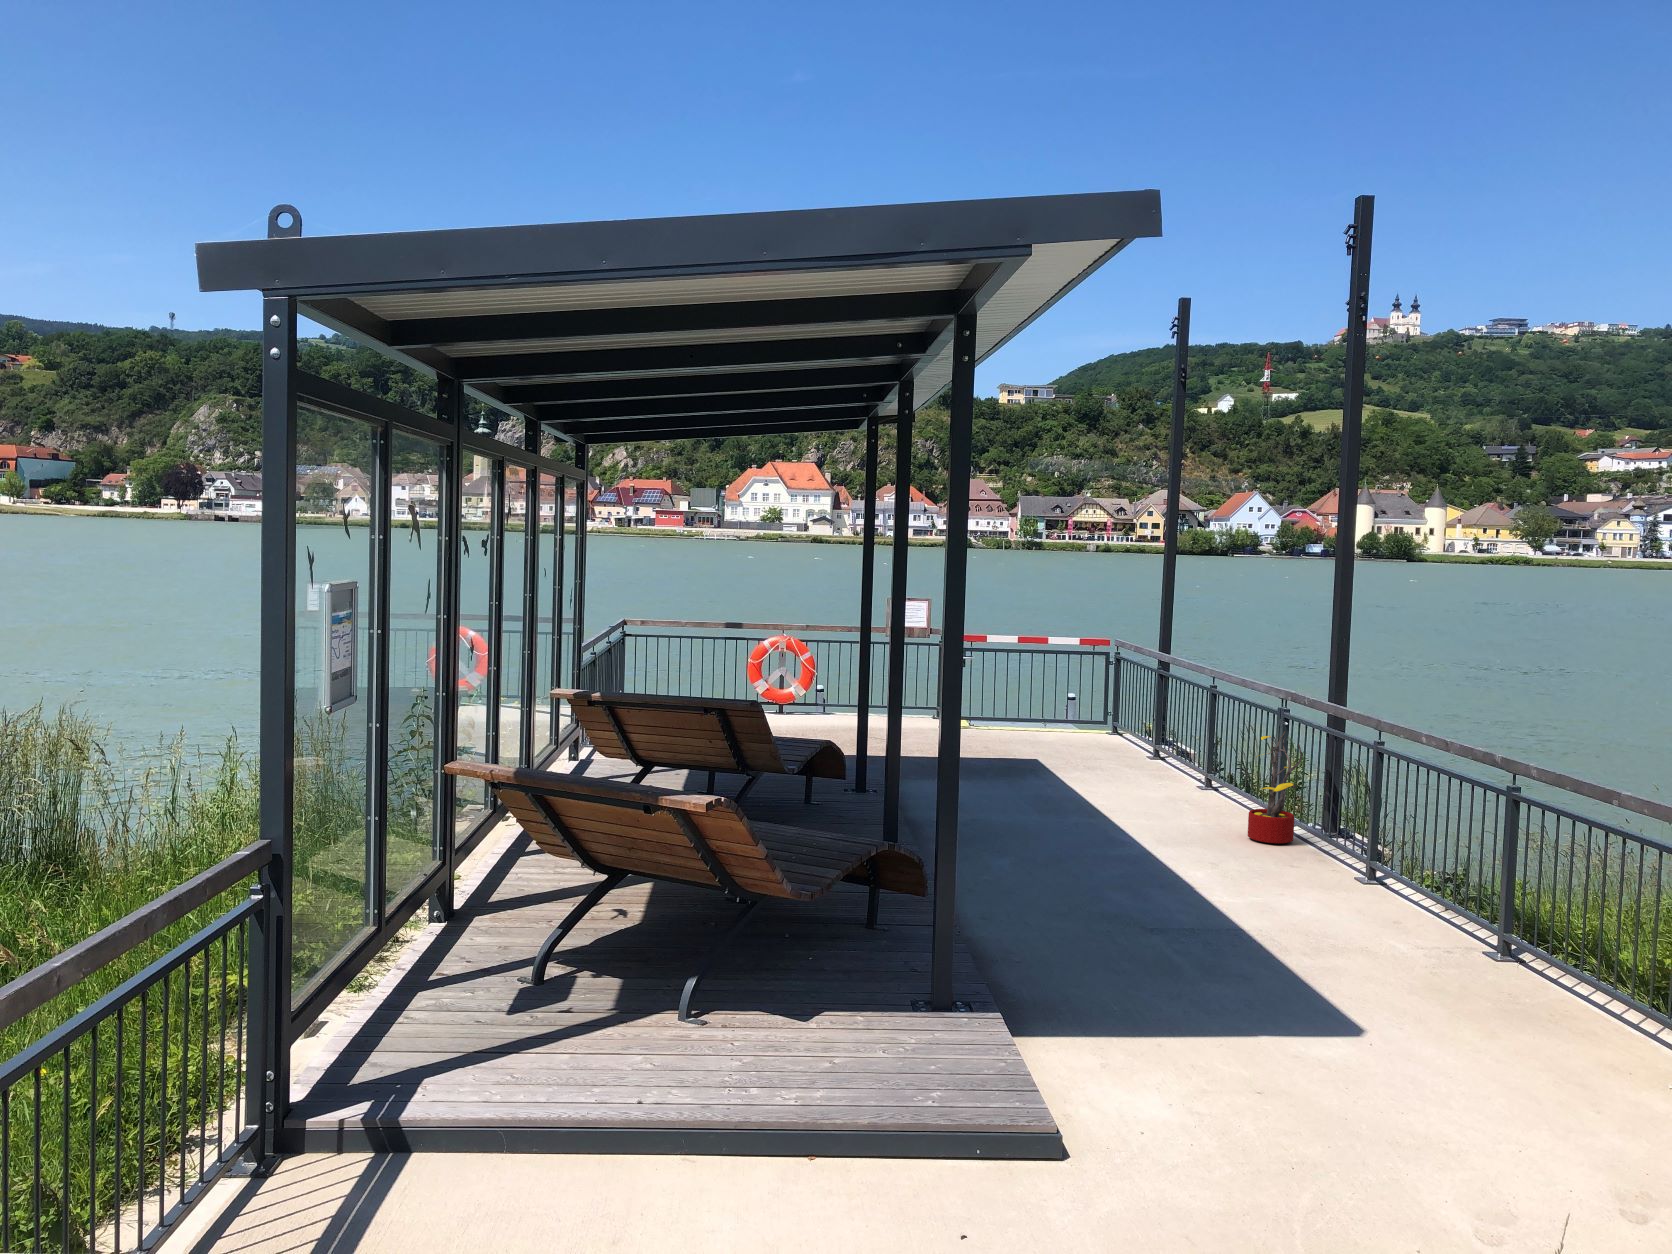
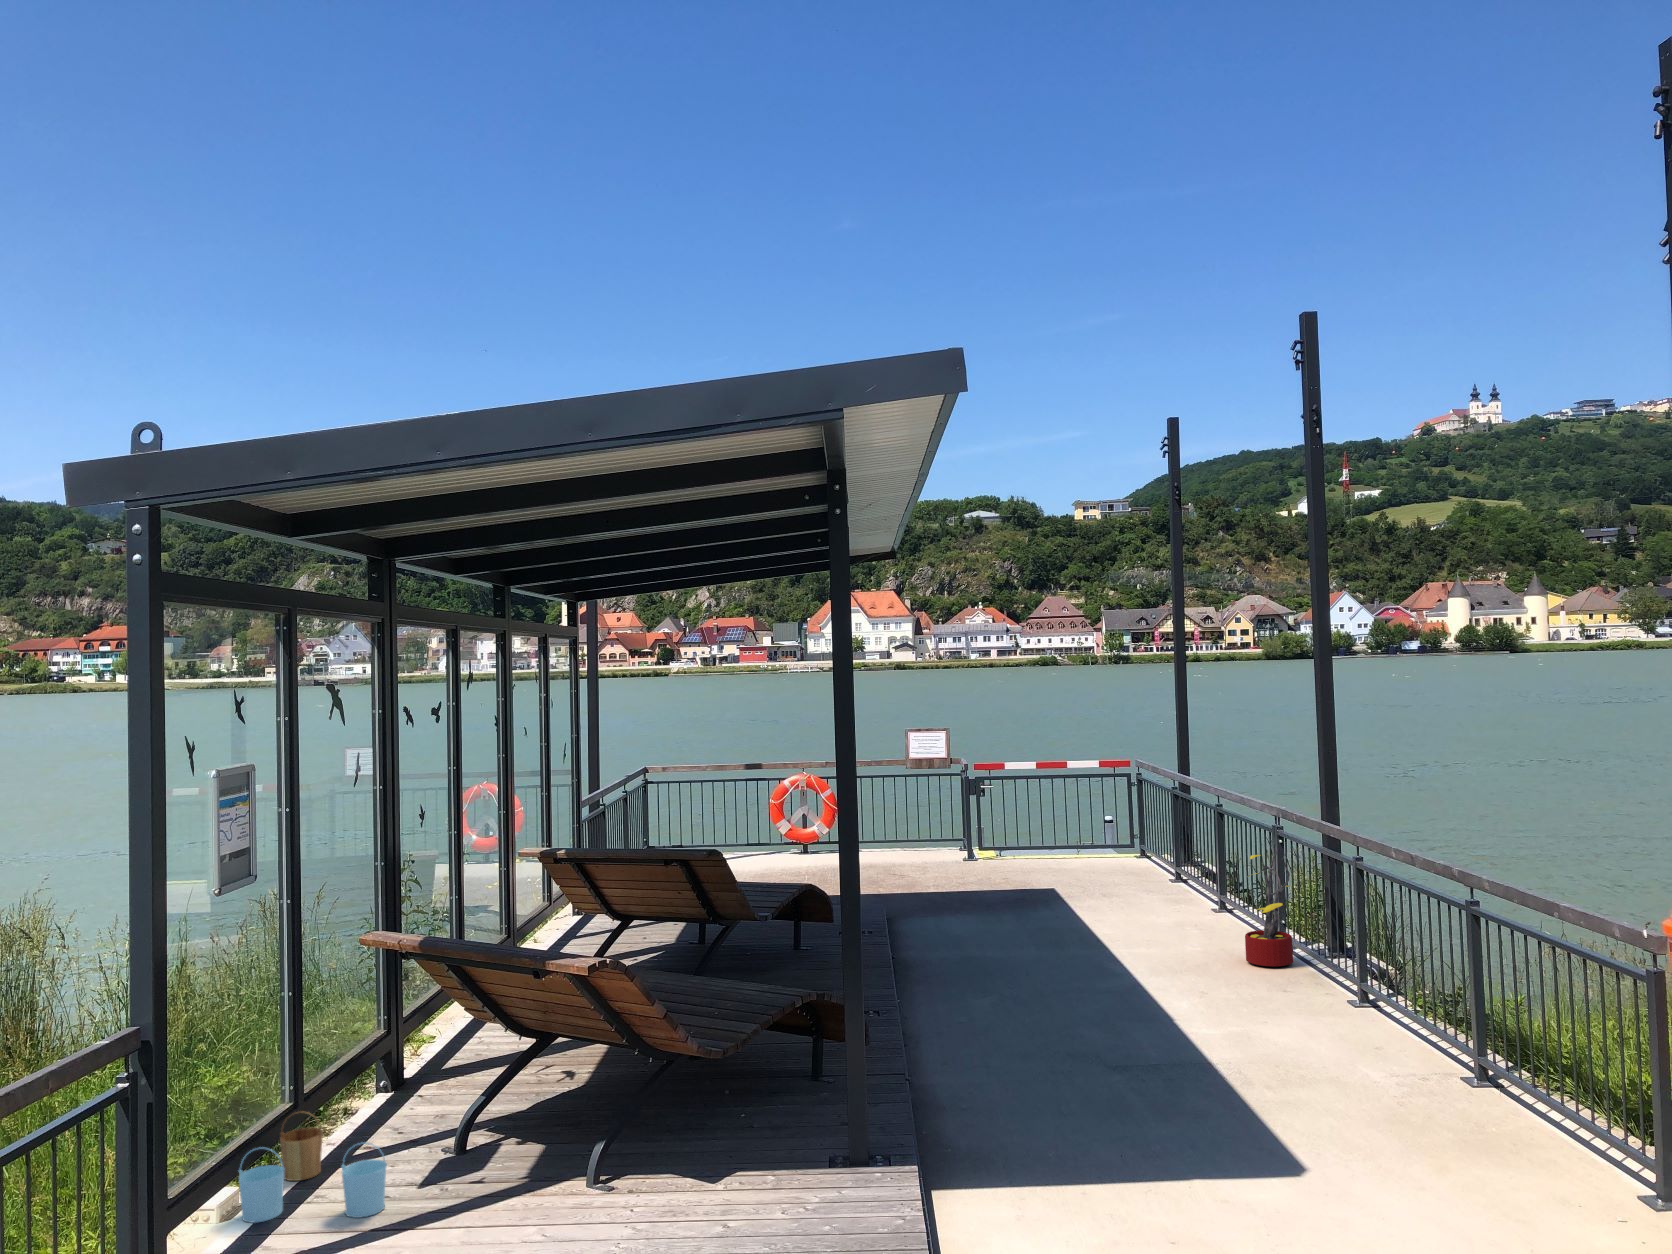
bucket: none [334,935,487,1041] -> present [239,1111,387,1223]

